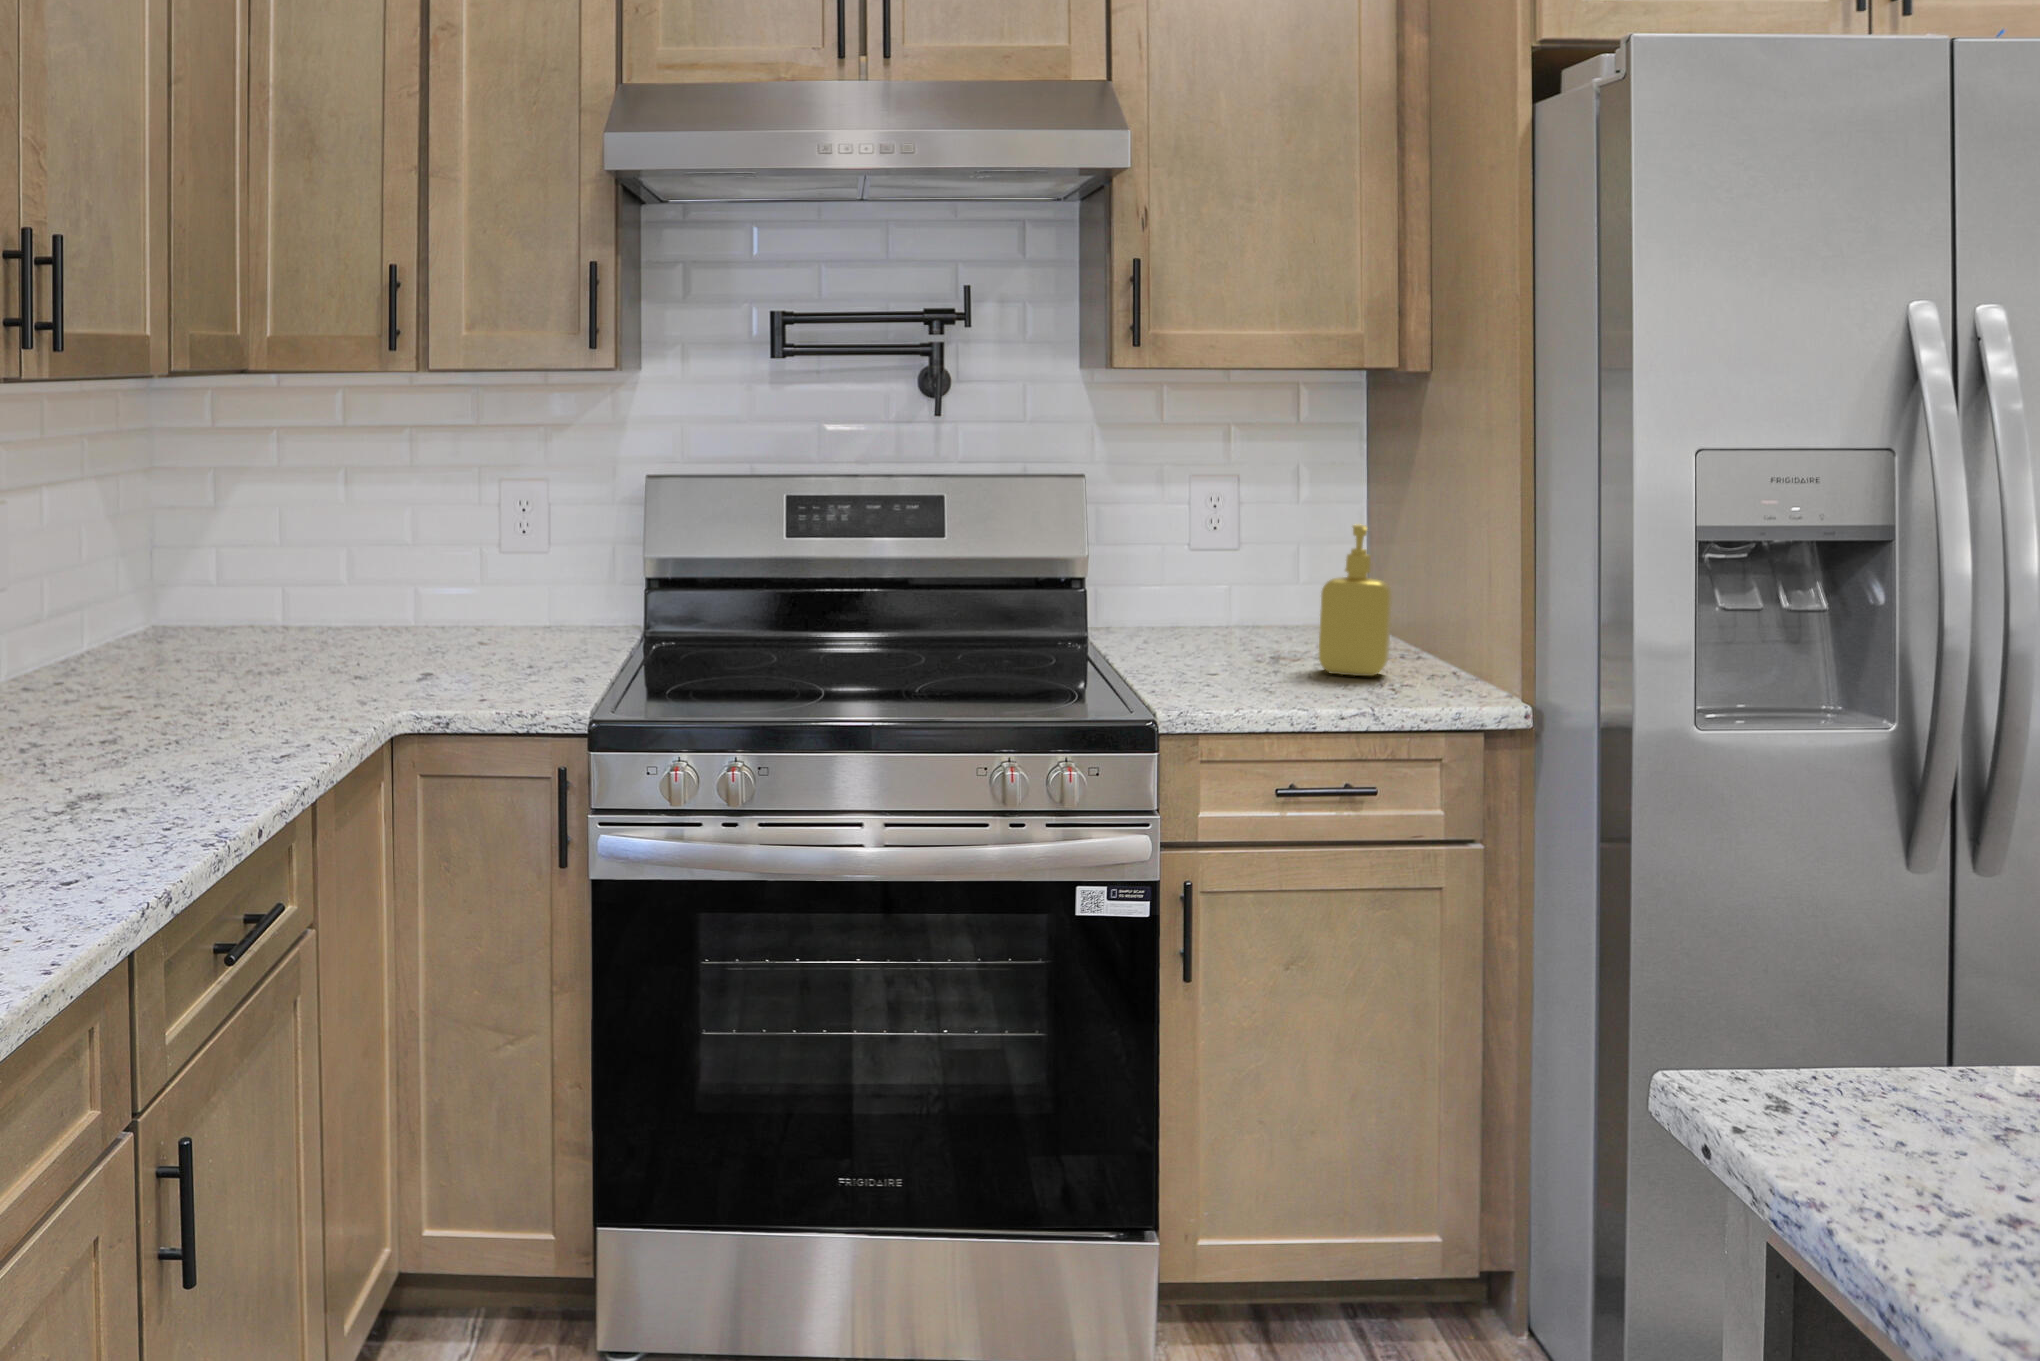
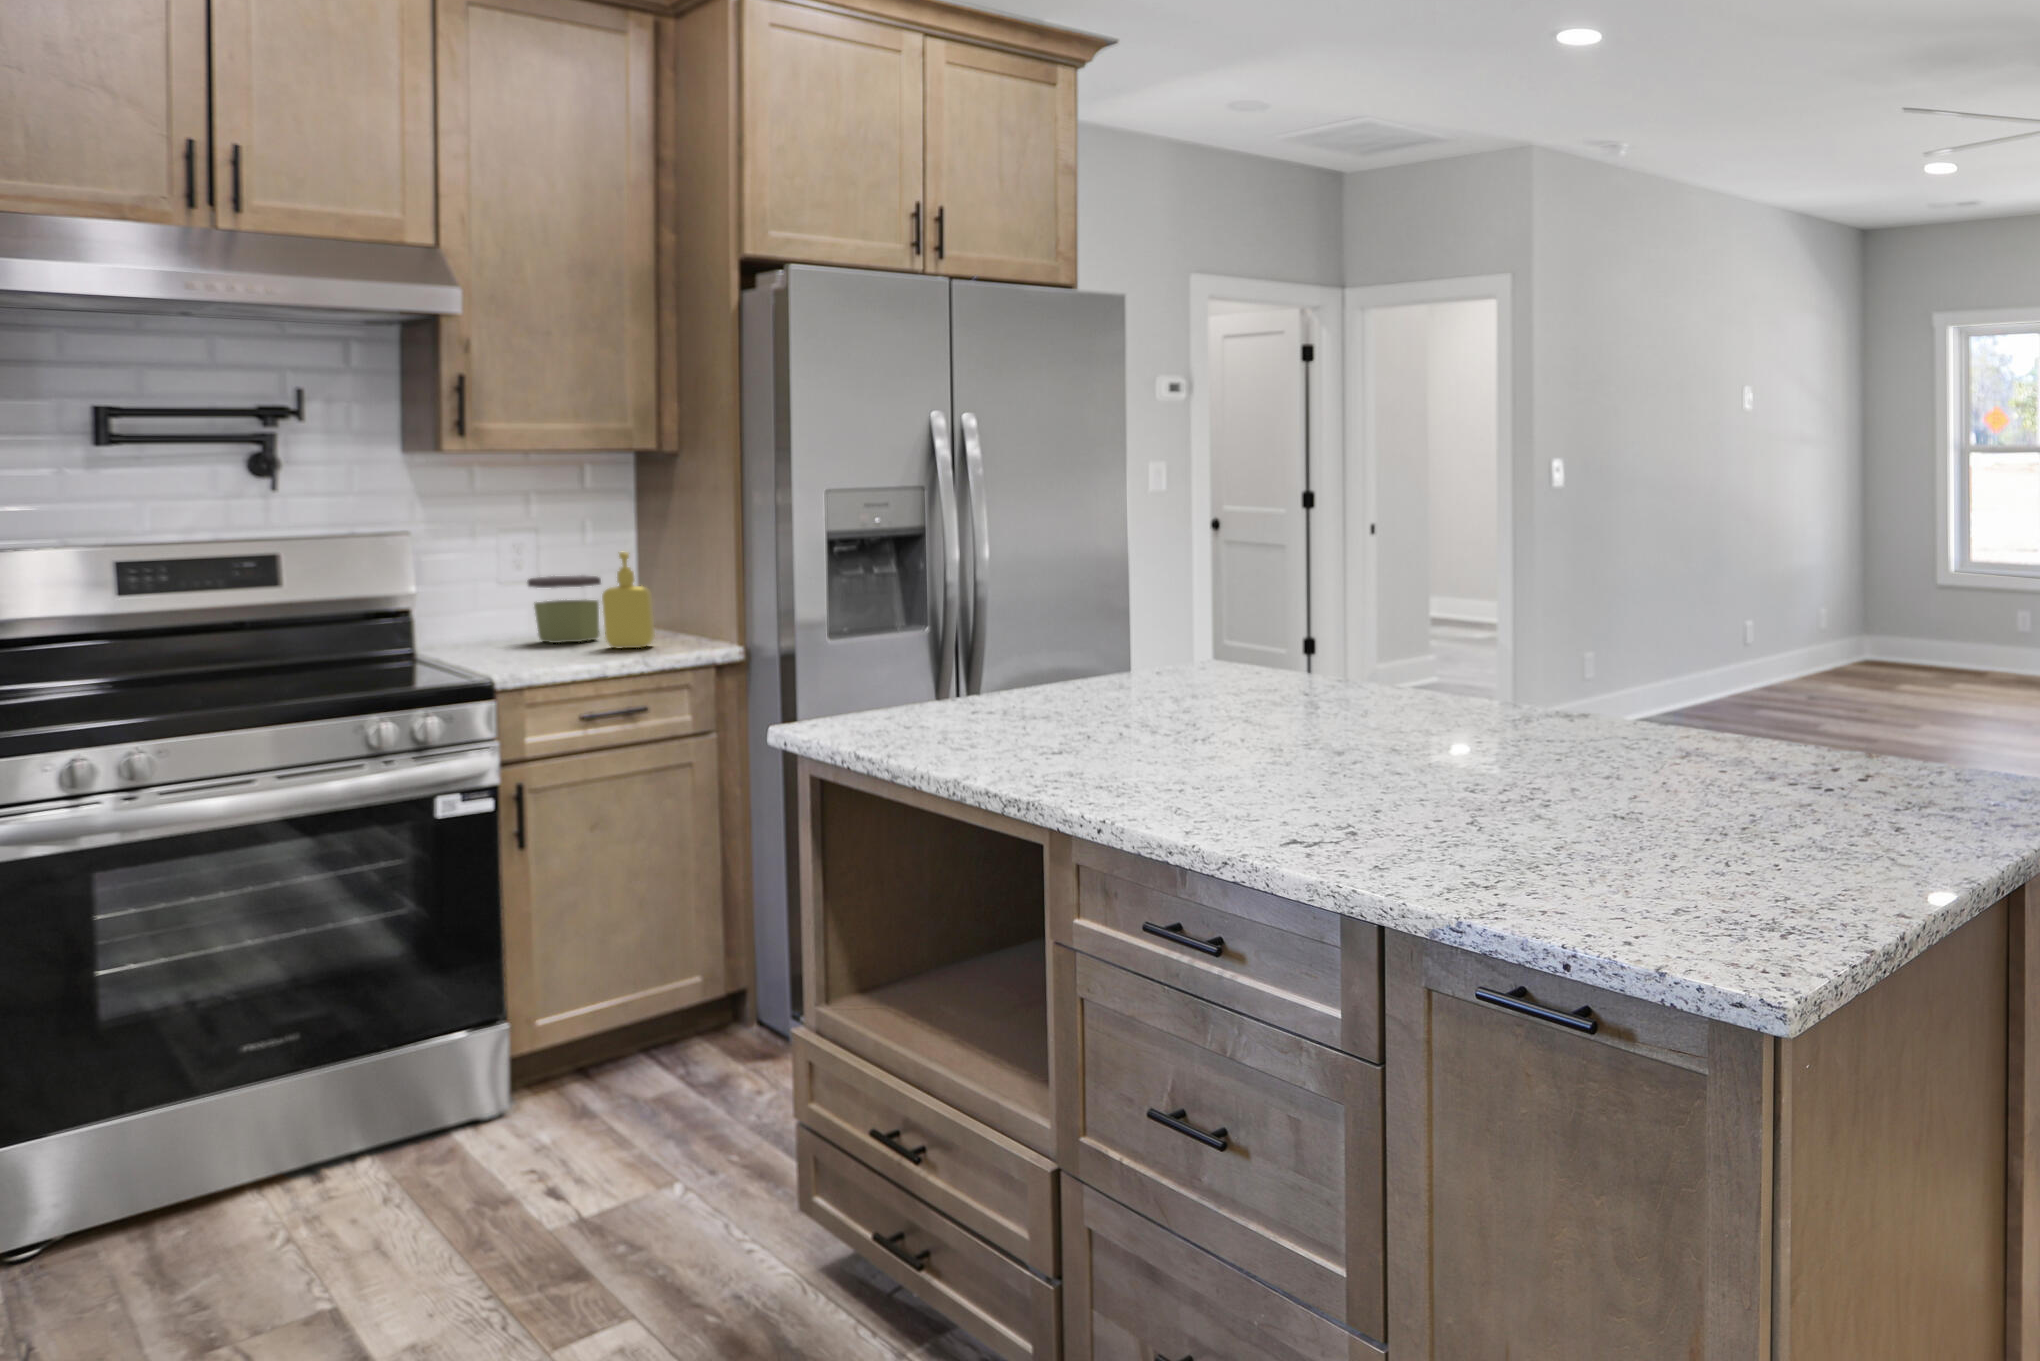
jar: none [1218,552,1317,654] -> present [528,575,601,643]

